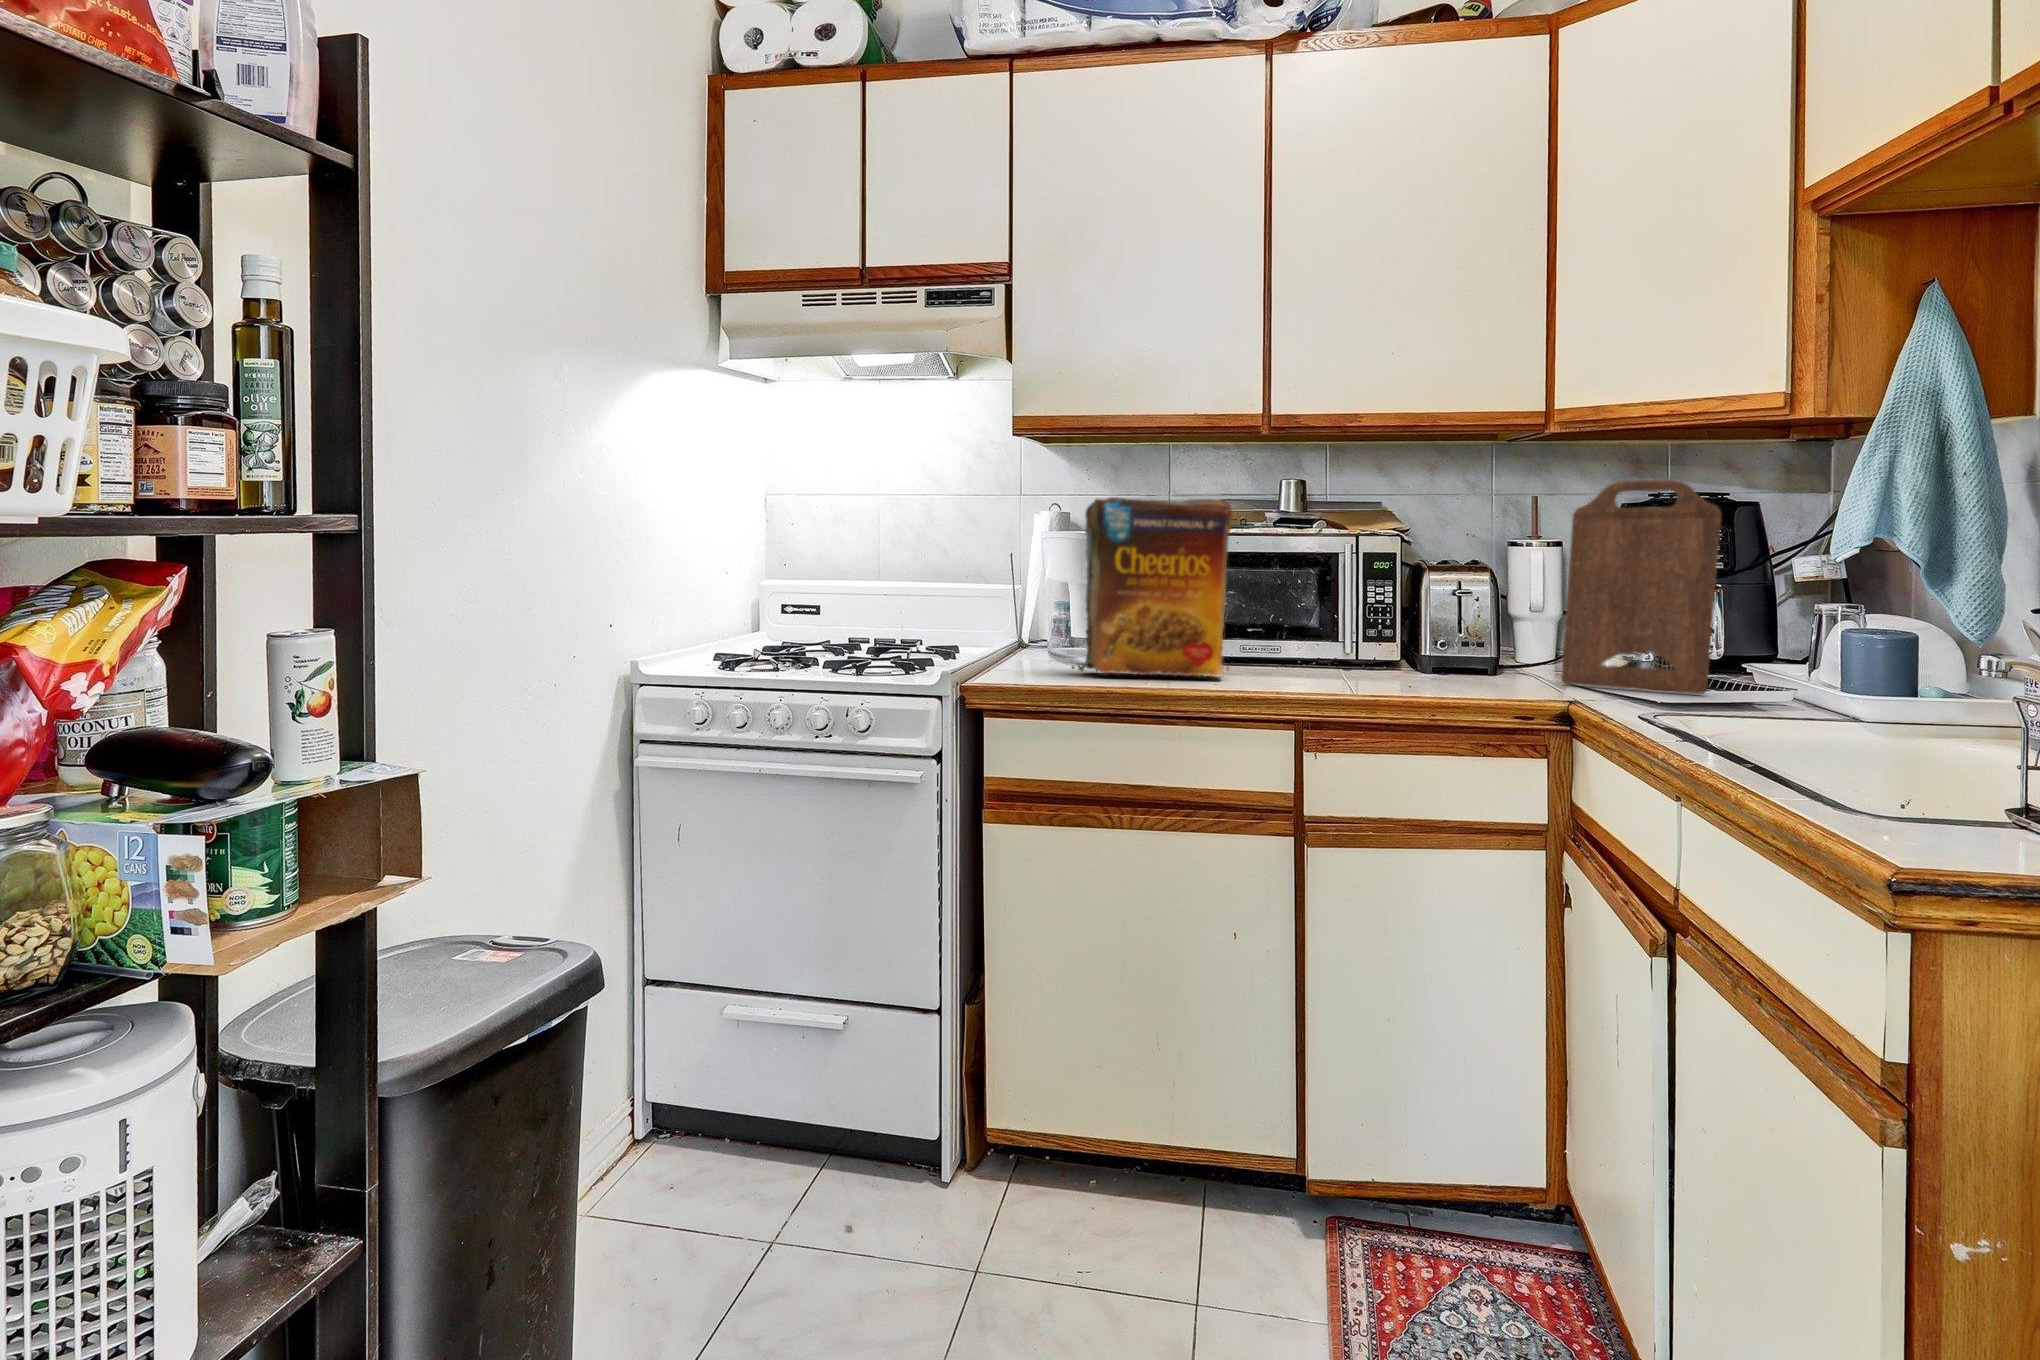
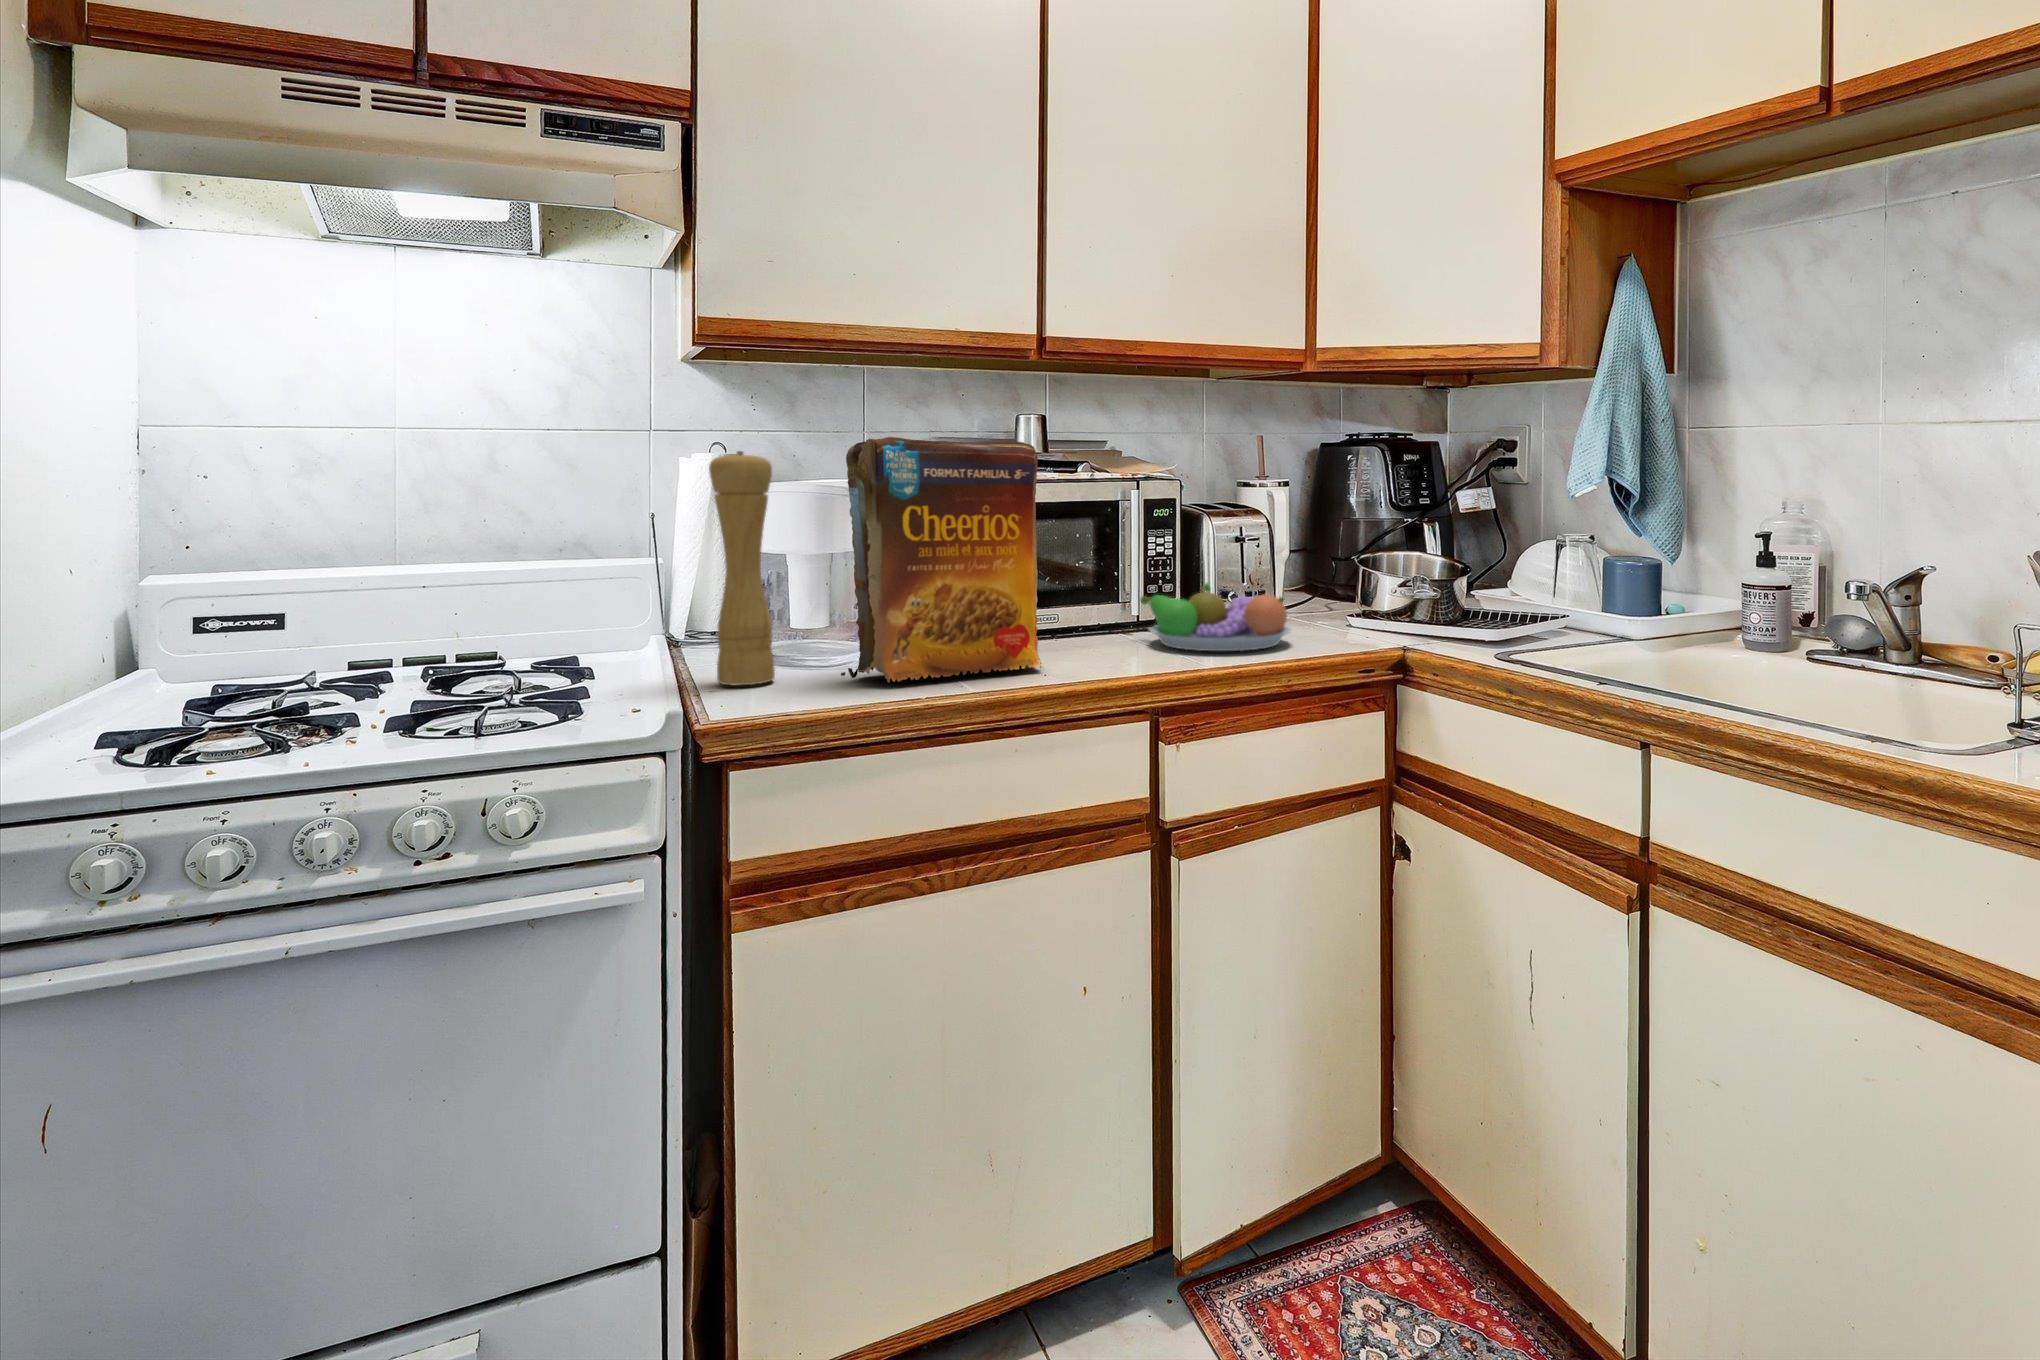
cutting board: present [1561,479,1721,694] -> none [1336,427,1458,632]
pepper mill: none [994,509,1038,669] -> present [709,451,775,685]
fruit bowl: none [1344,628,1489,686] -> present [1141,583,1291,651]

